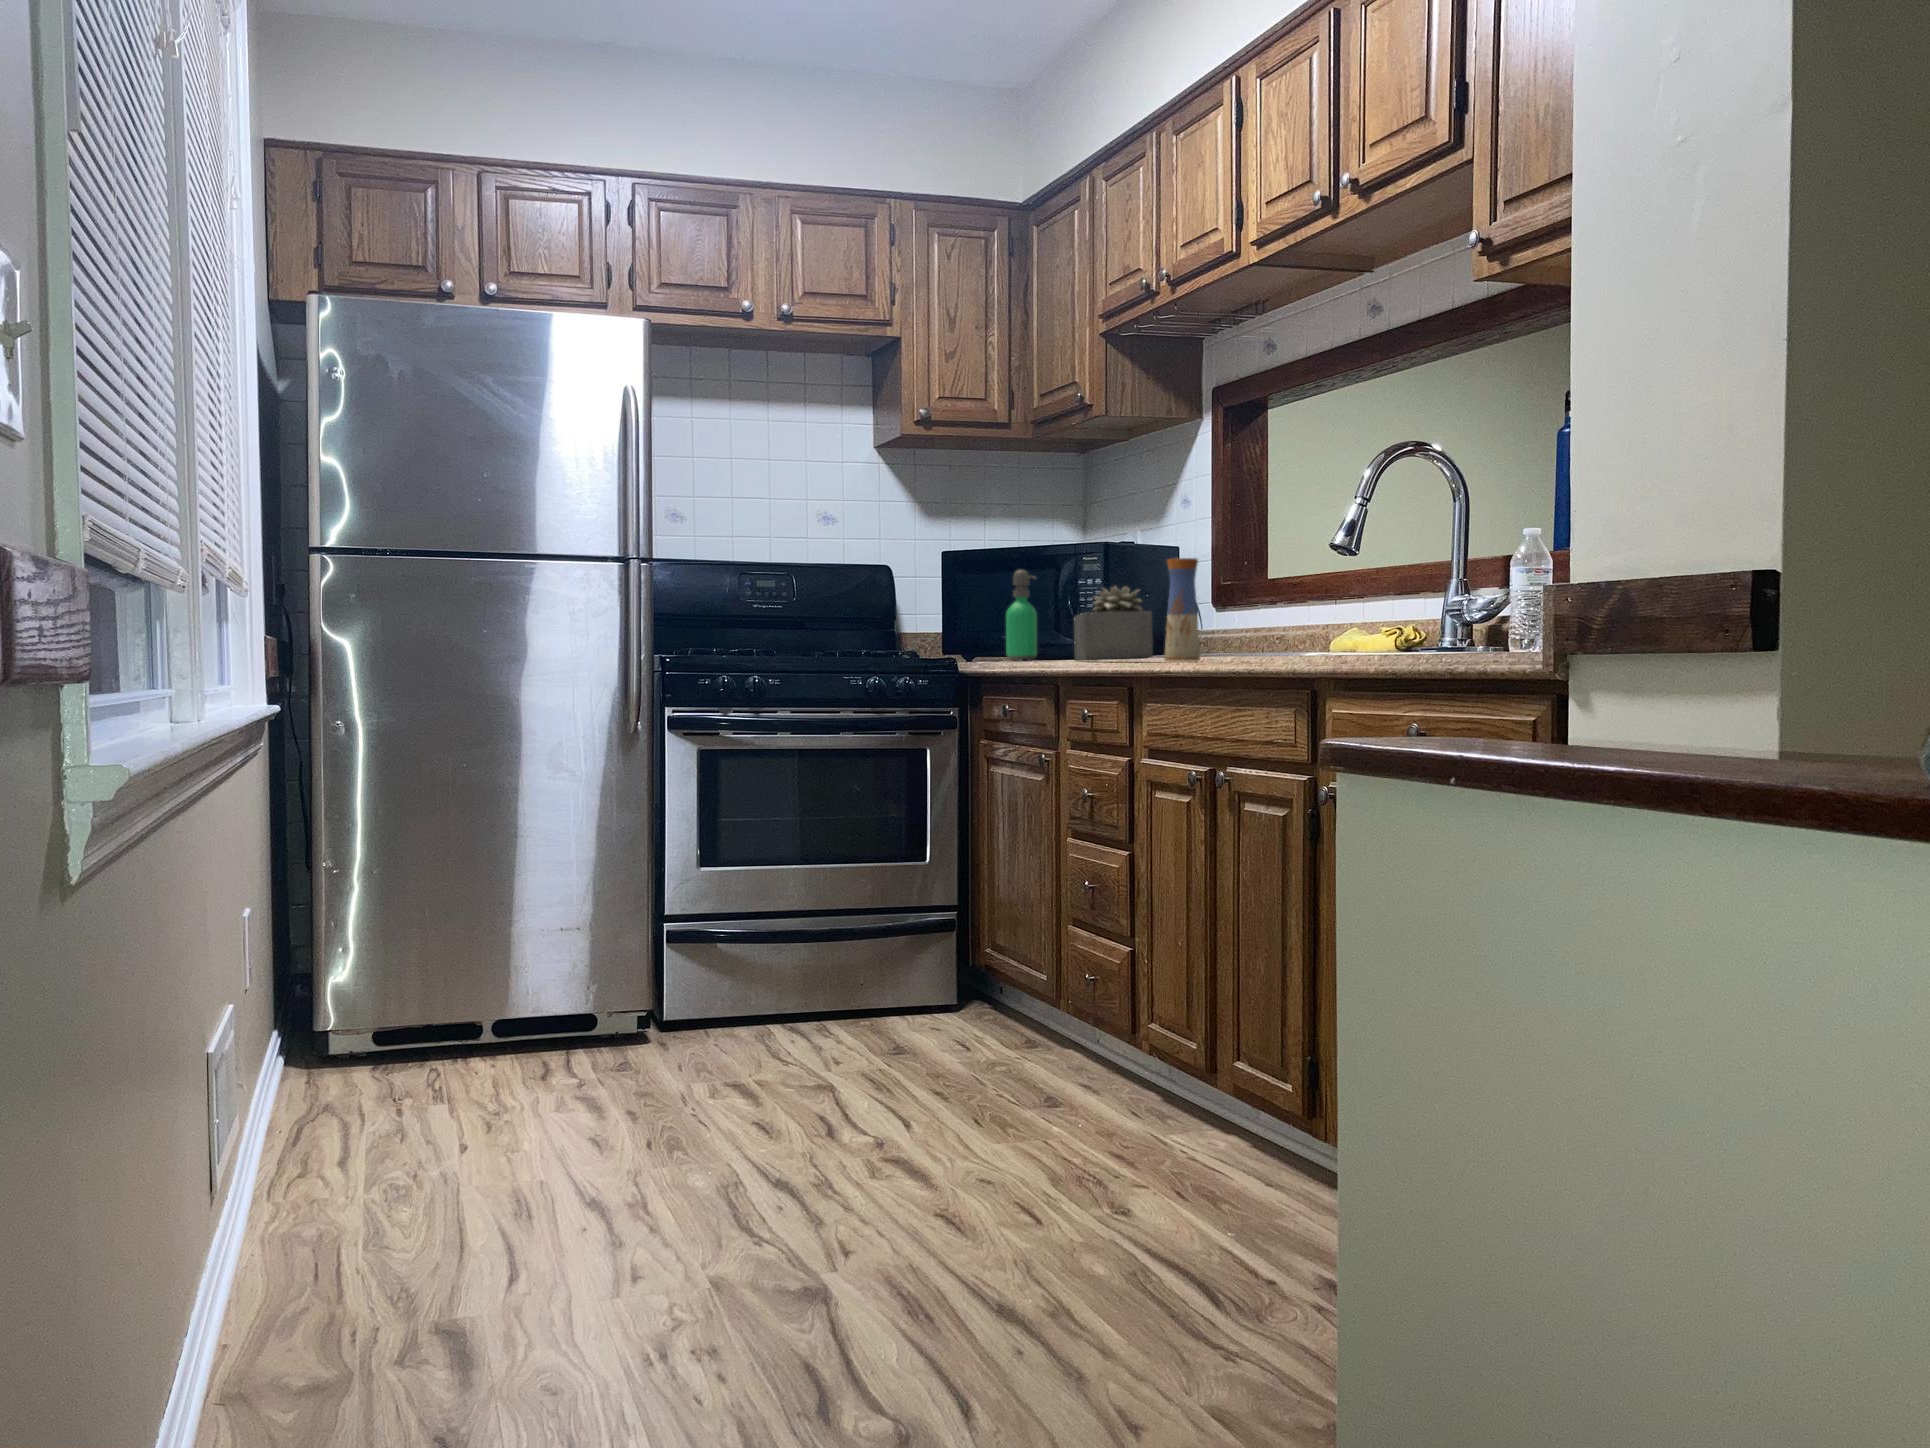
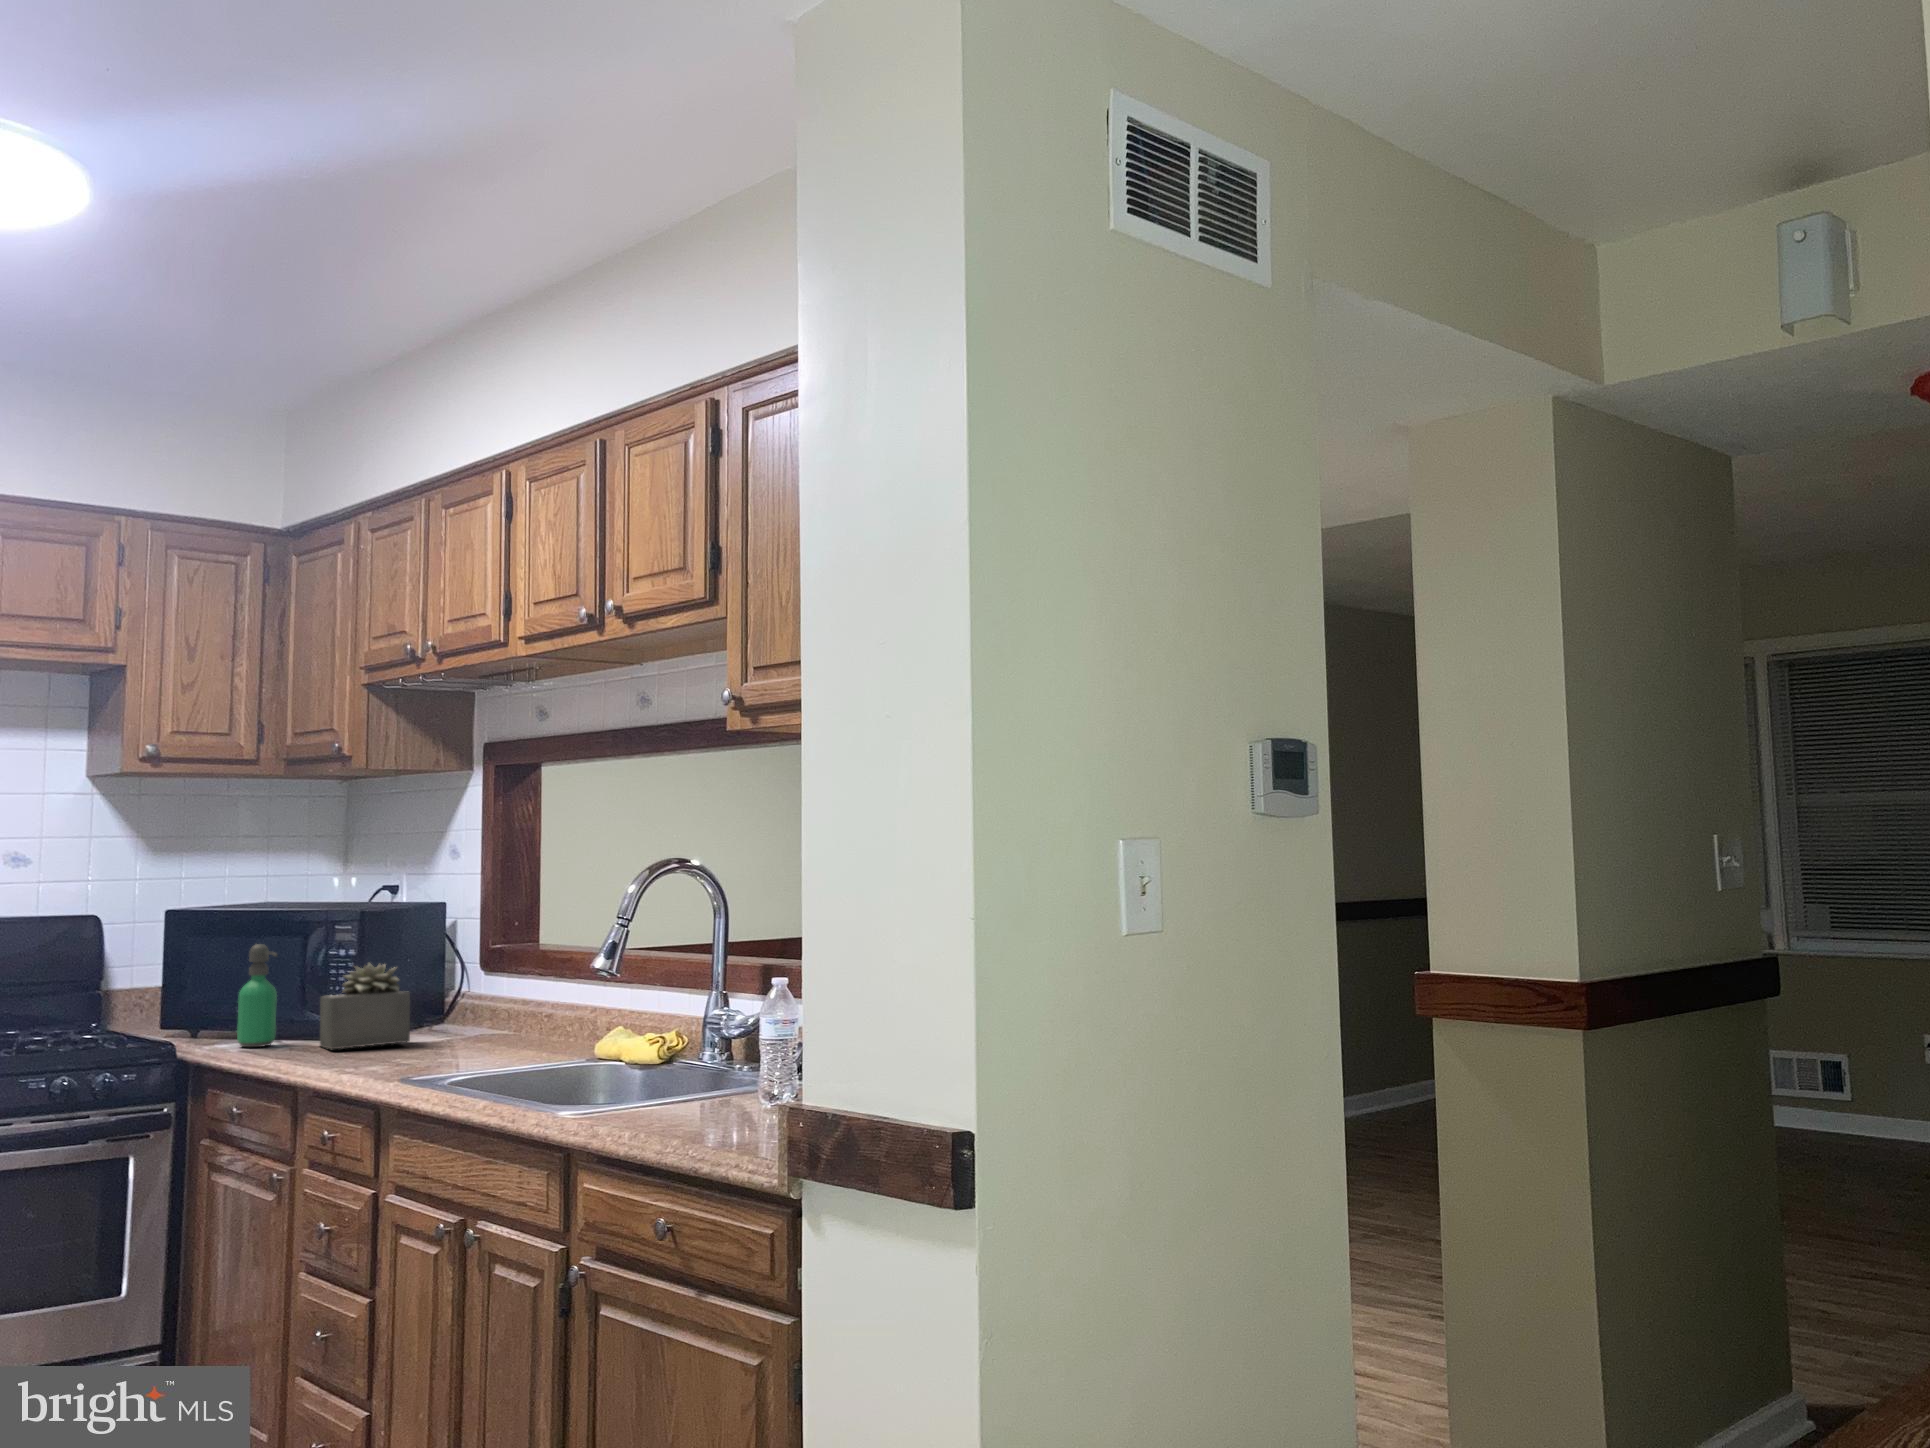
vase: present [1165,558,1200,661] -> none [425,925,465,1036]

